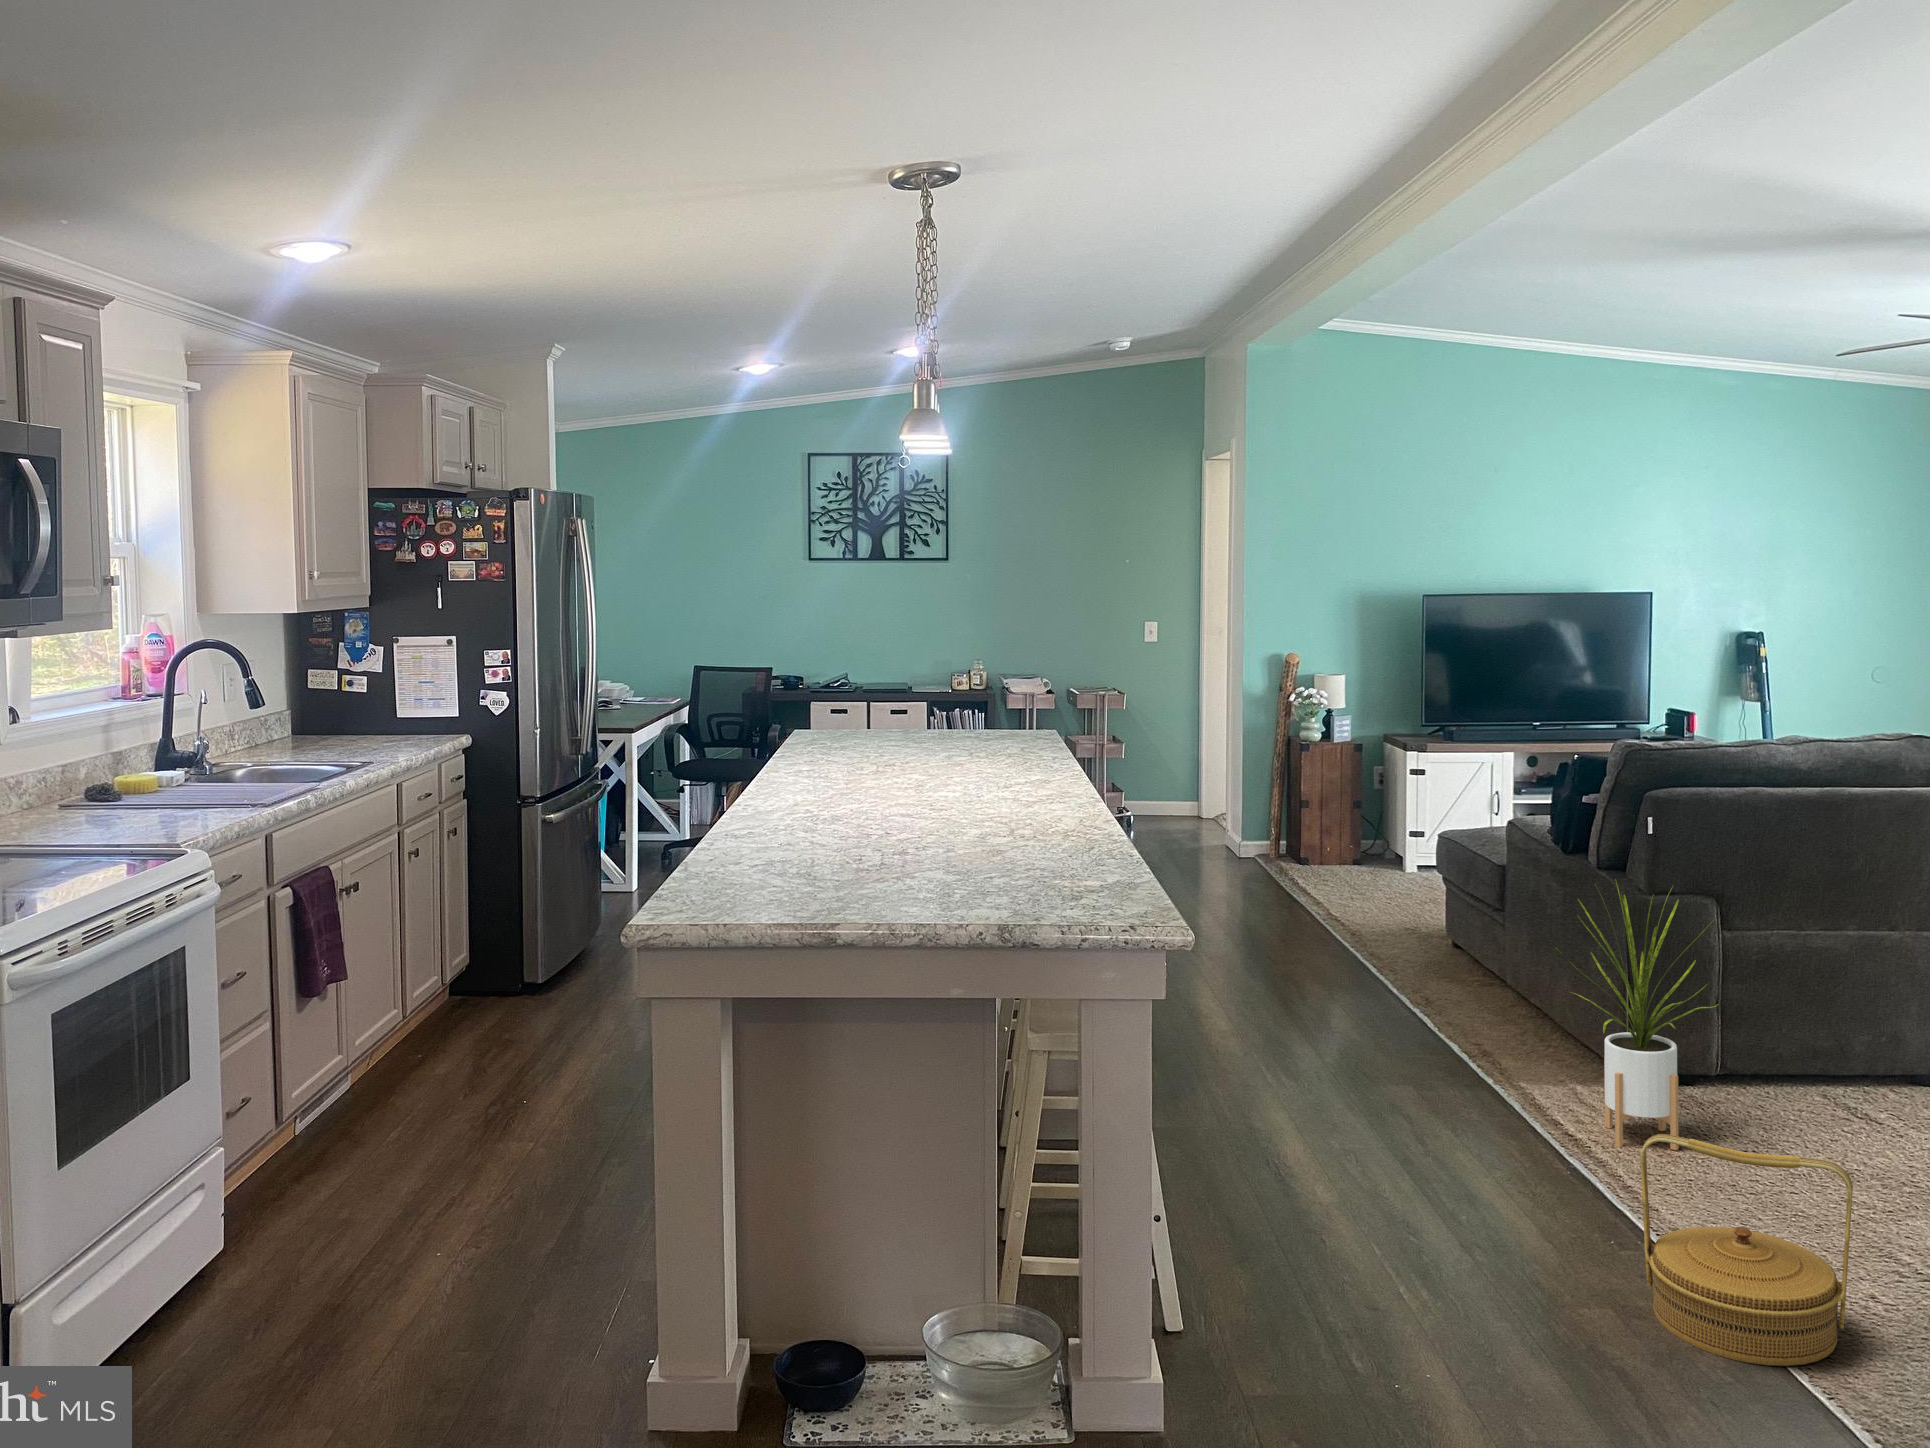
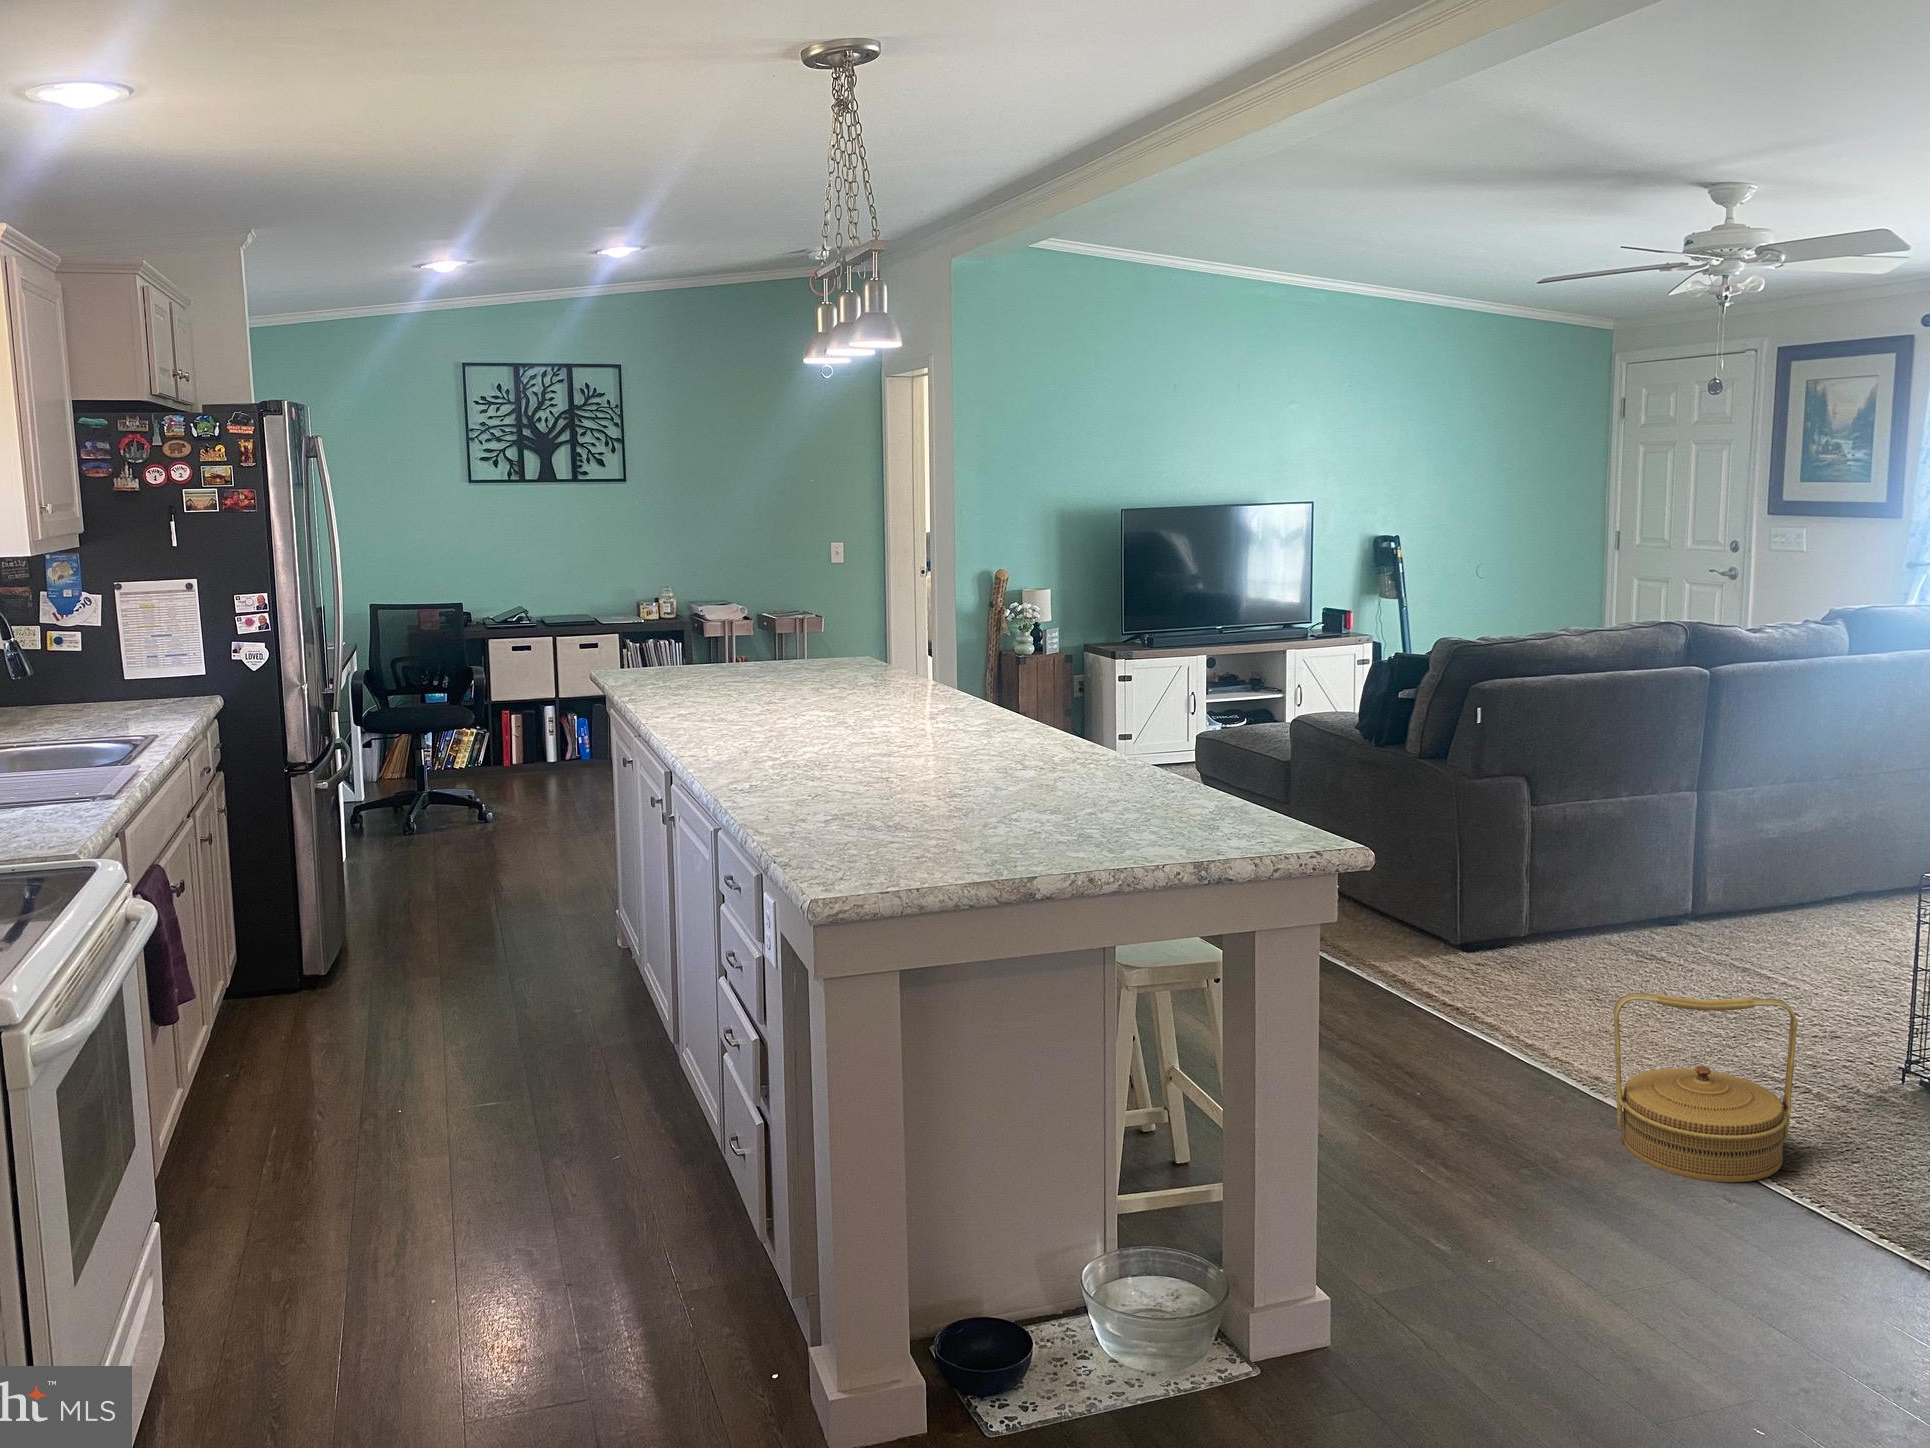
house plant: present [1573,882,1718,1150] -> none [1436,768,1573,1012]

